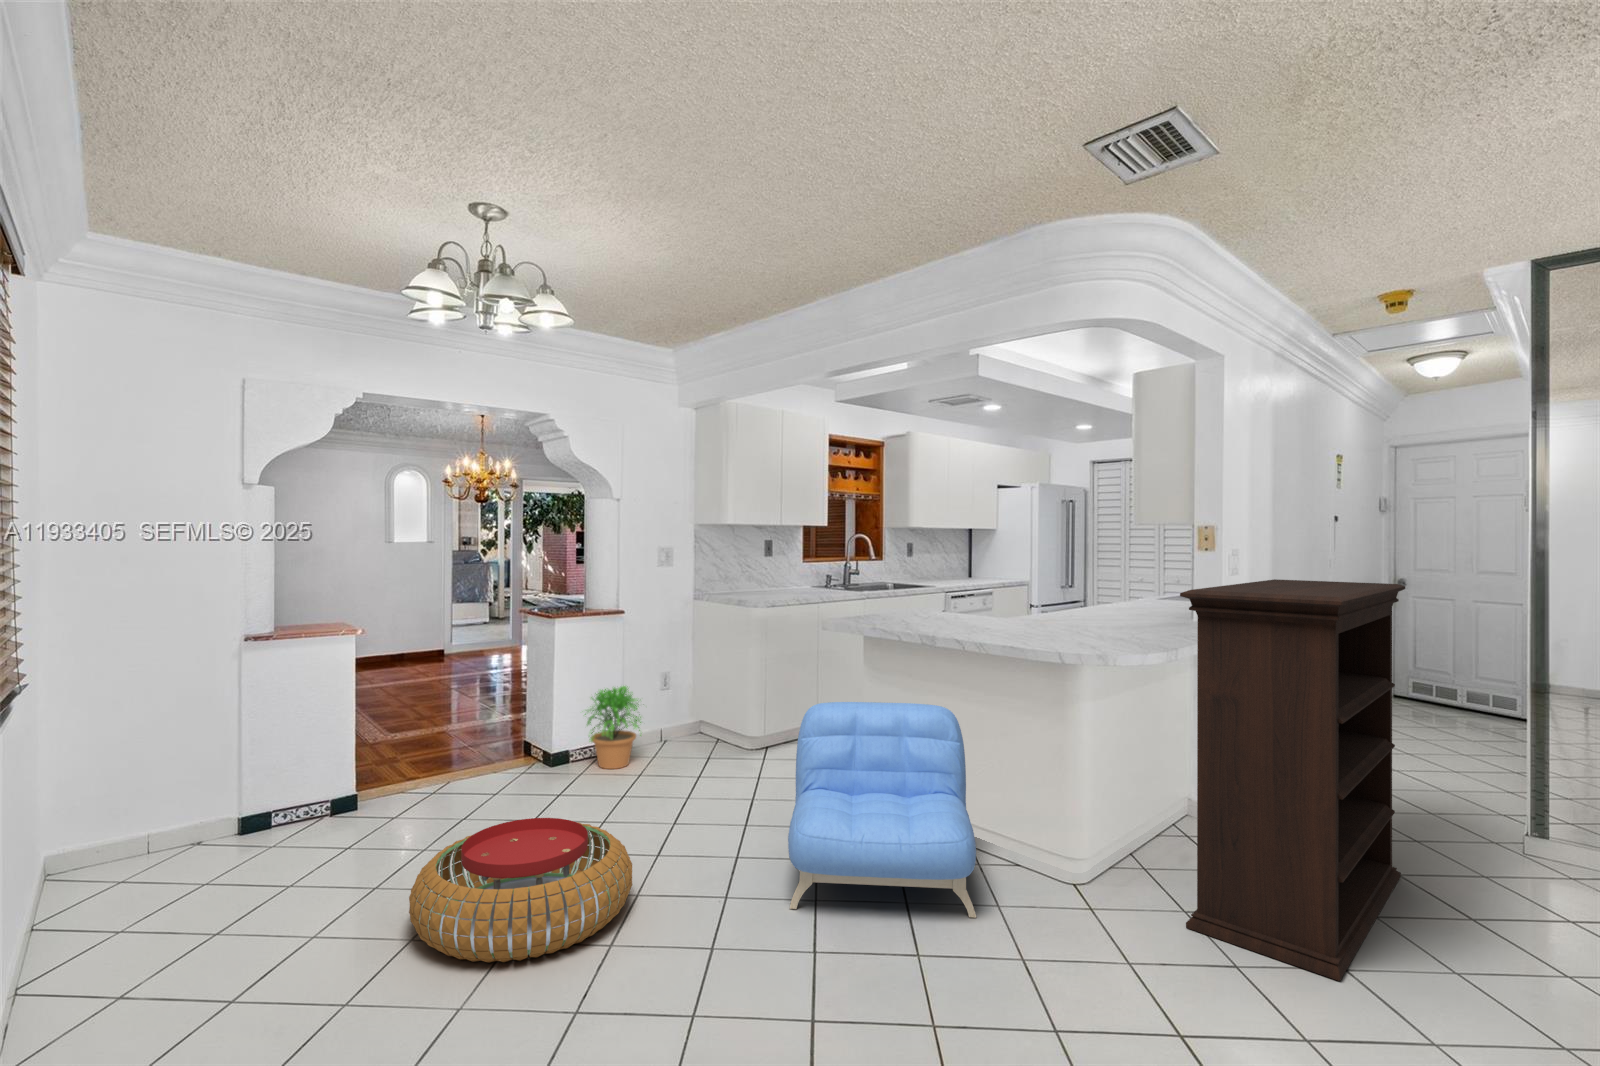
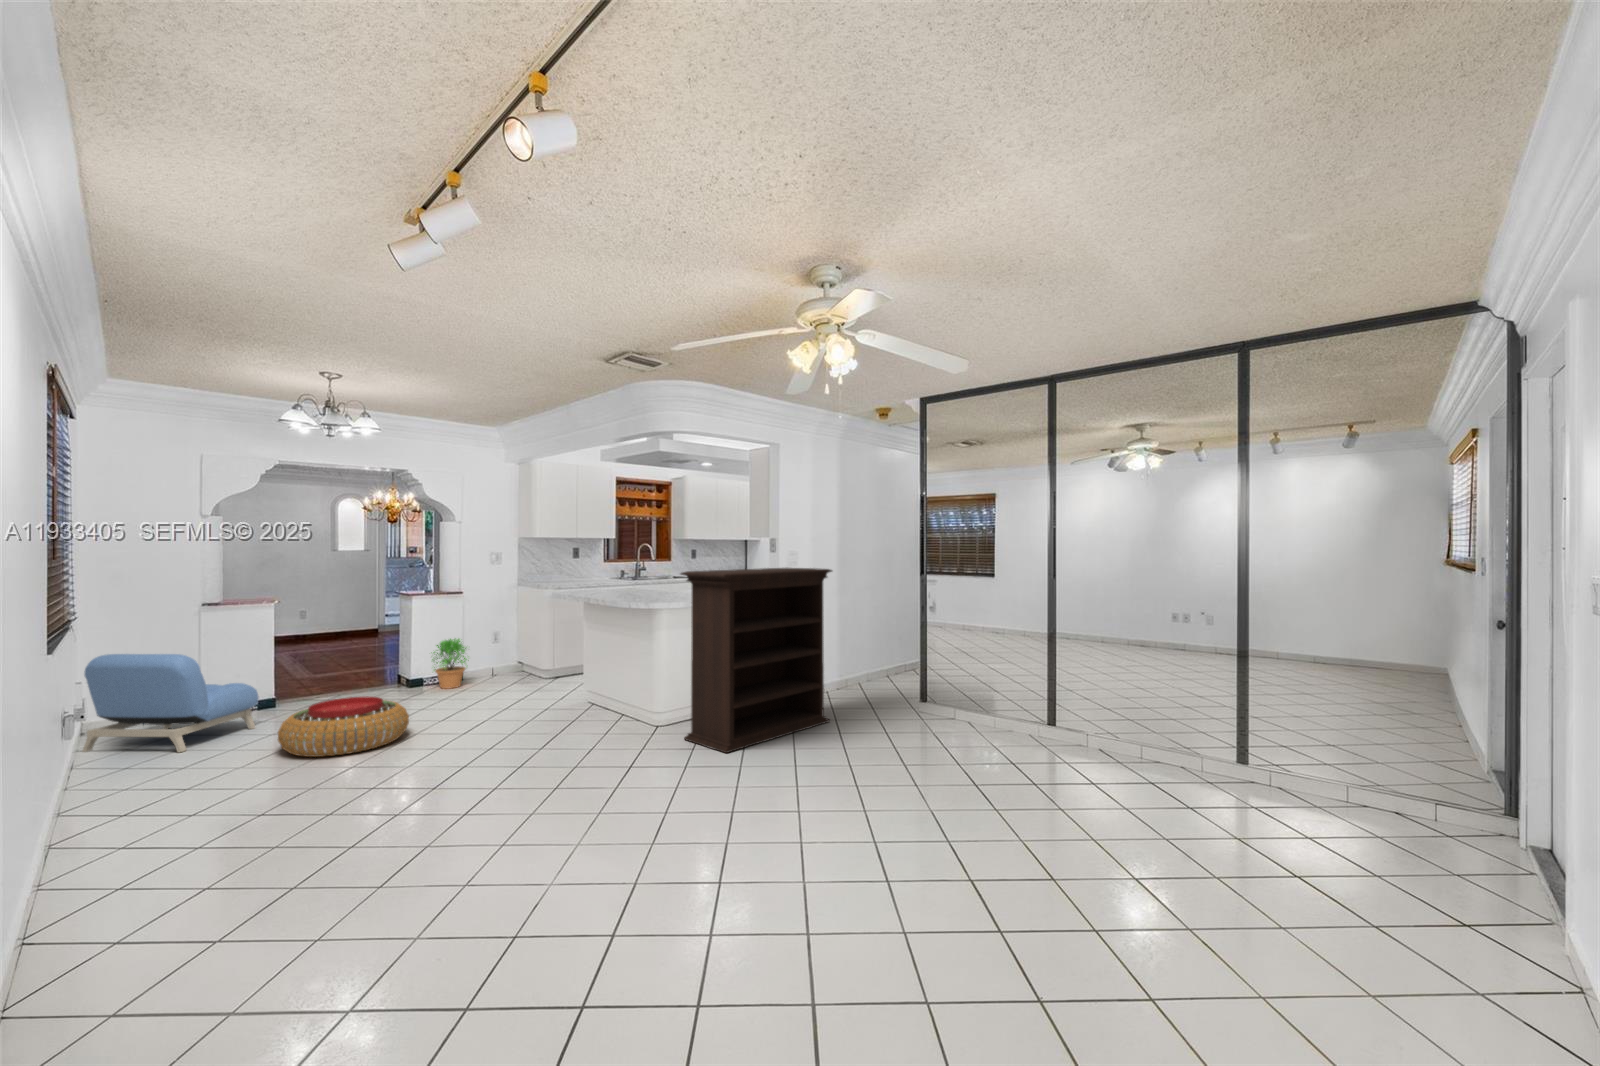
armchair: present [788,702,976,918] -> present [82,654,258,752]

